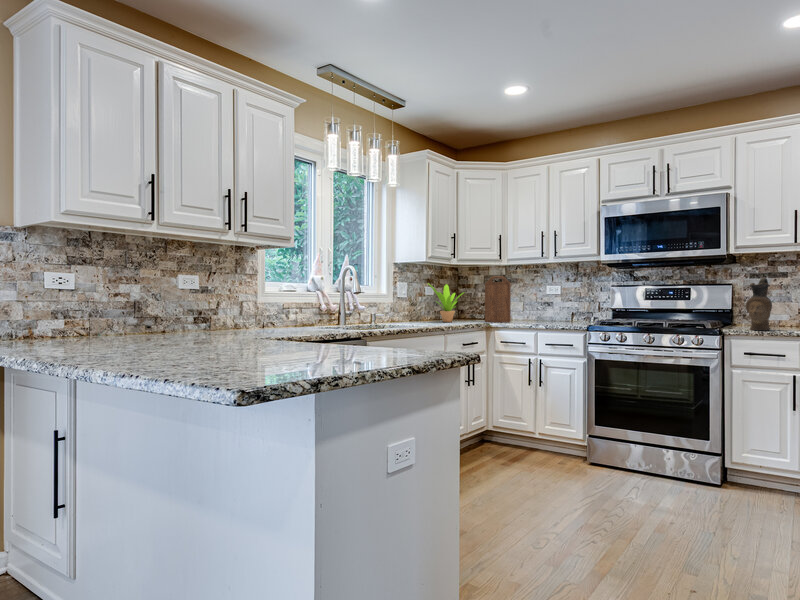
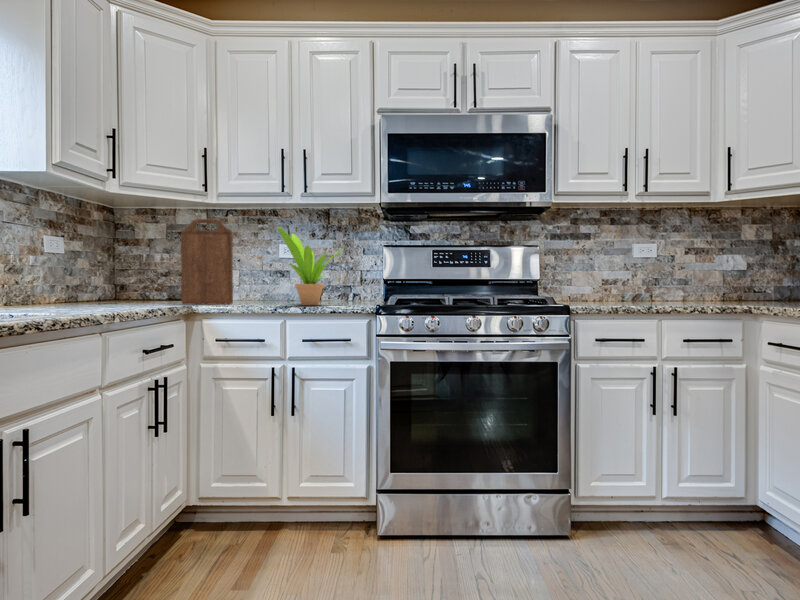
ceramic pitcher: present [746,277,772,330] -> none [591,234,624,305]
potted plant: present [428,283,463,322] -> present [277,227,344,305]

